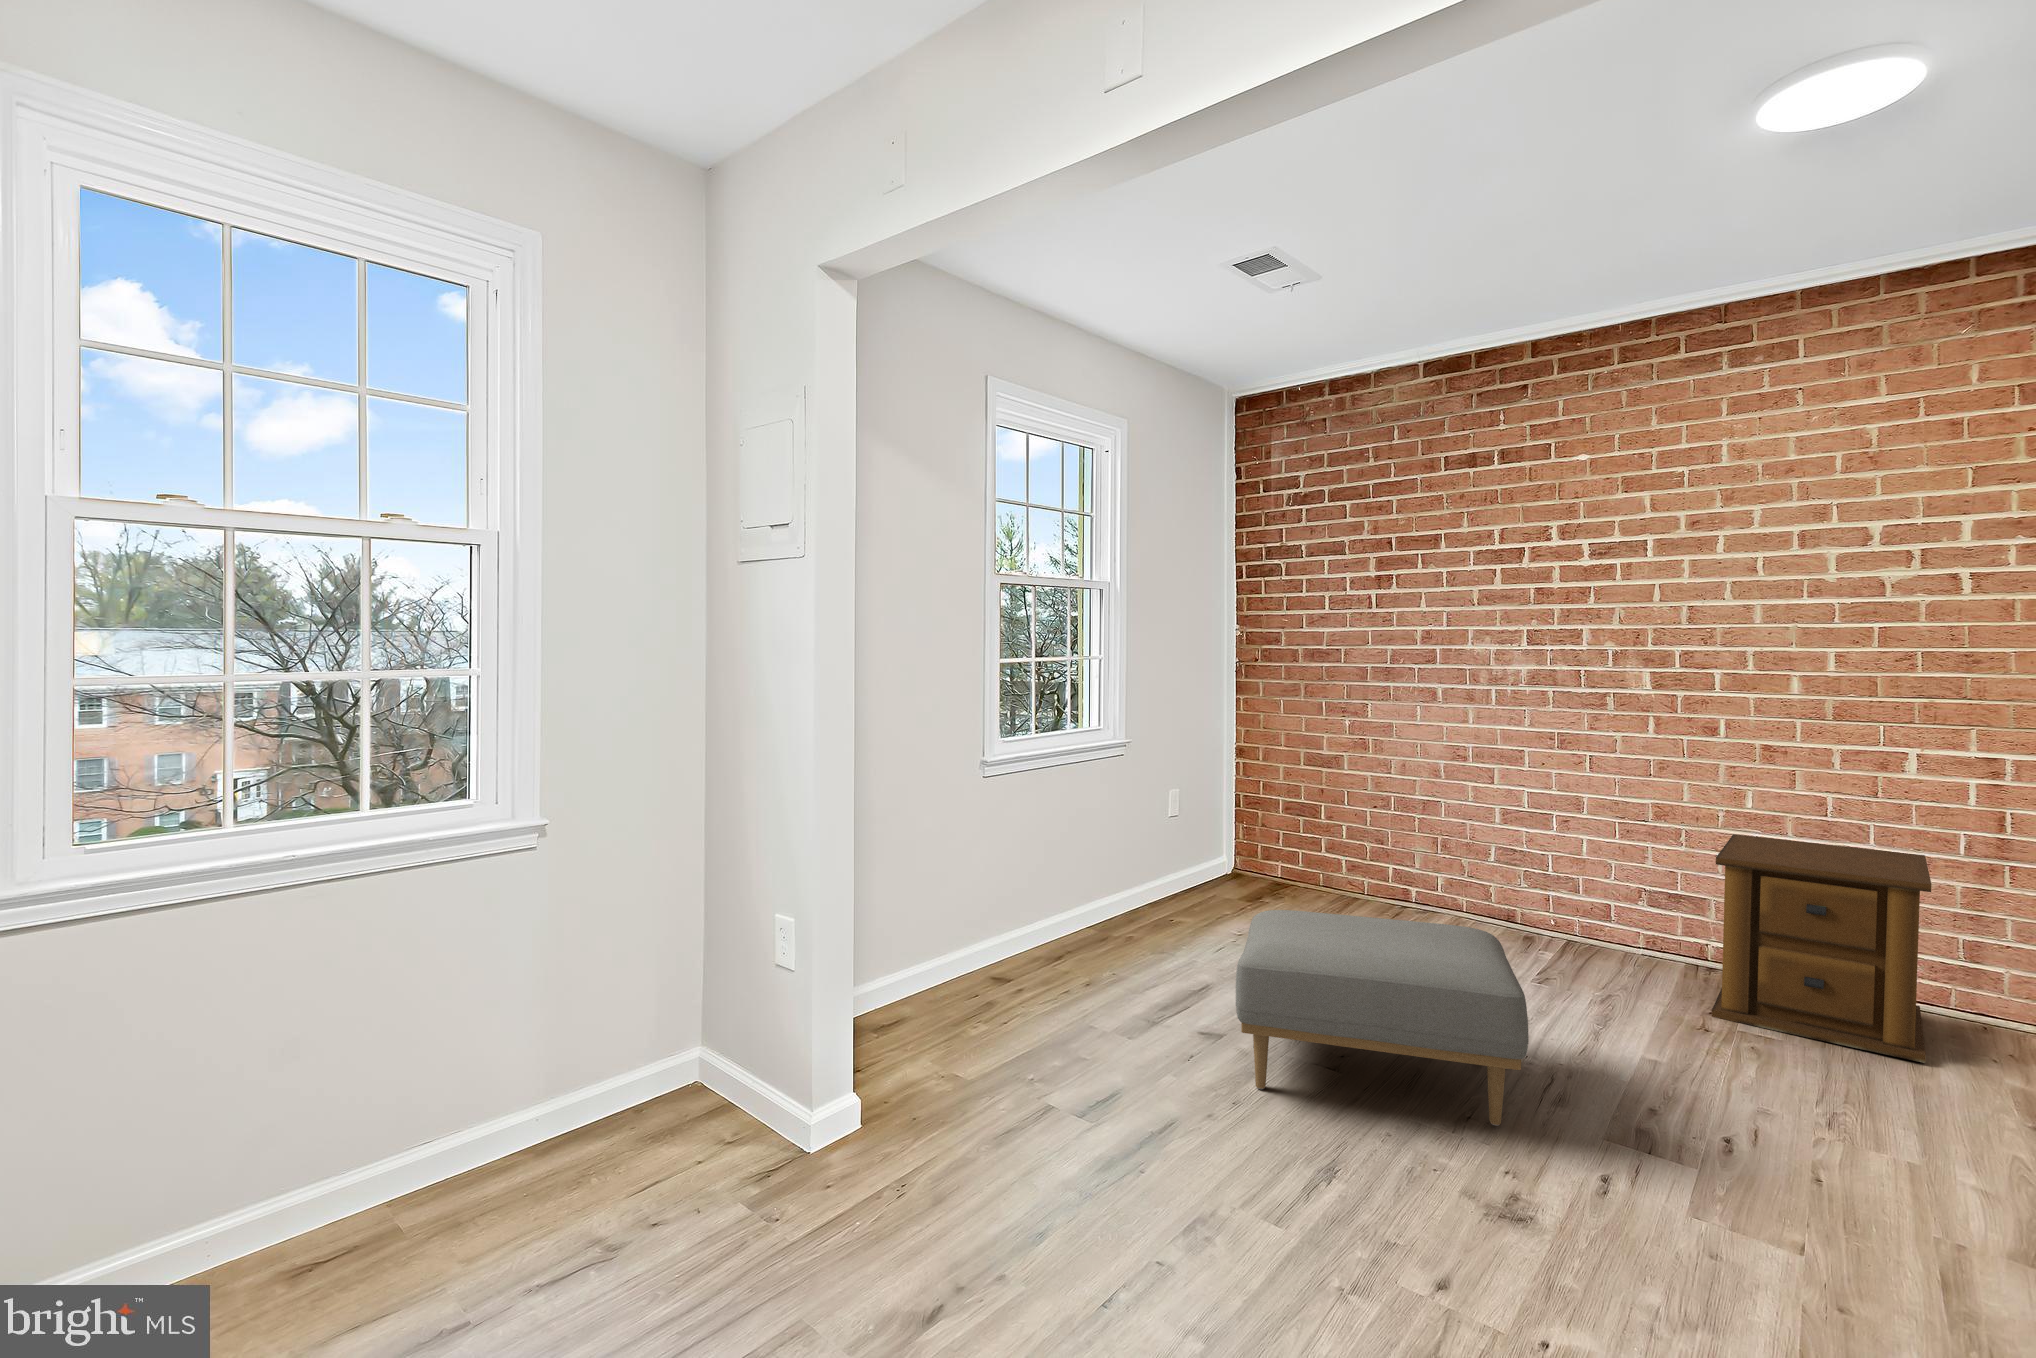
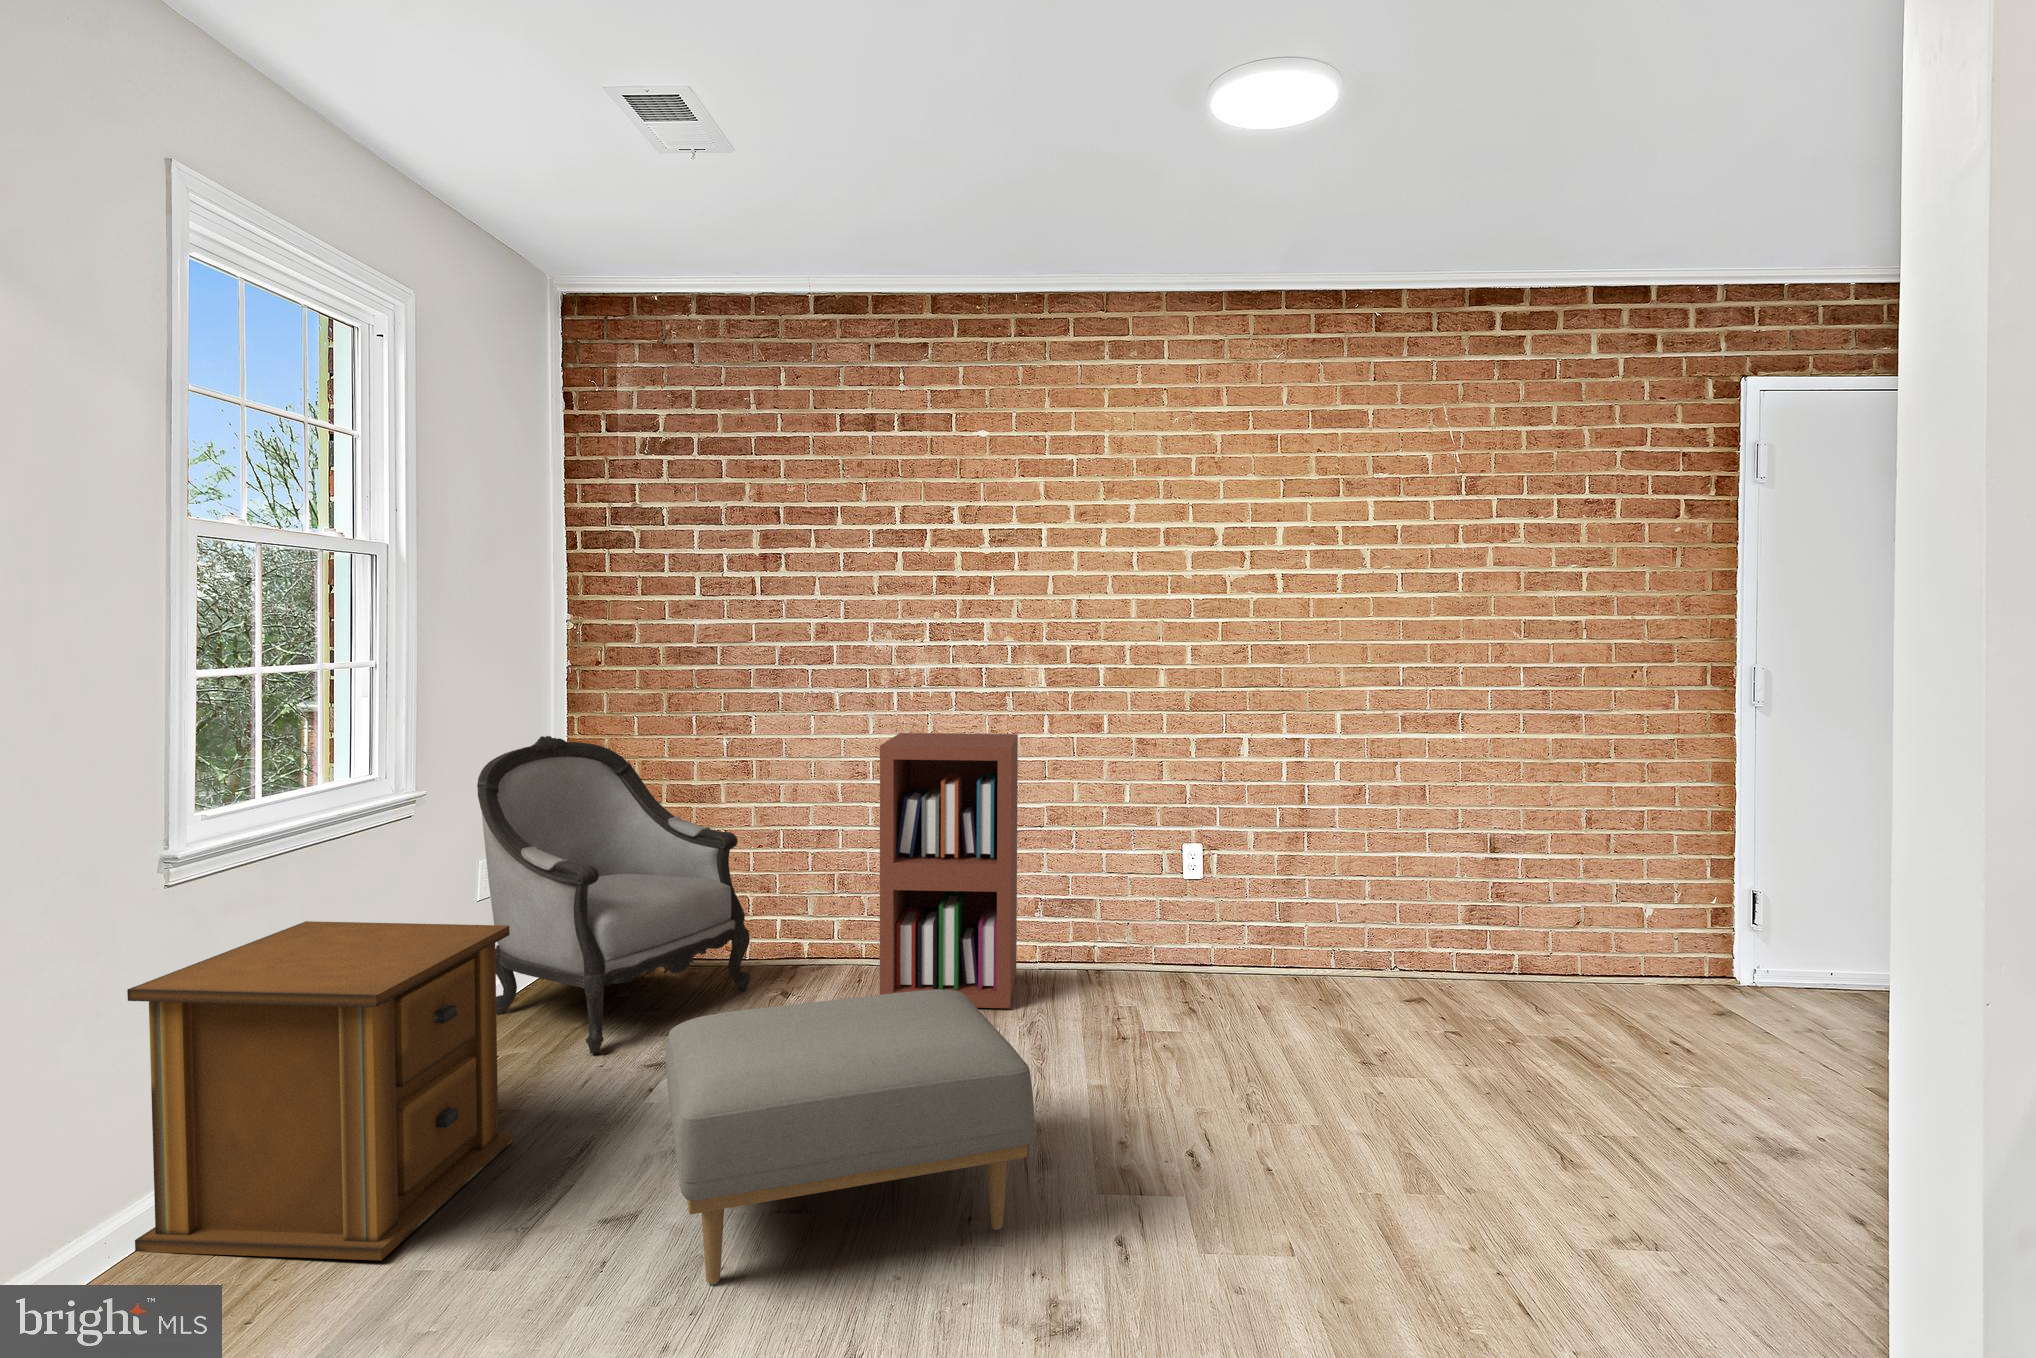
armchair: none [1164,713,1355,937] -> present [477,736,751,1054]
bookshelf: none [1460,725,1616,978] -> present [880,733,1018,1008]
side table: present [1712,834,1932,1063] -> present [127,921,513,1260]

